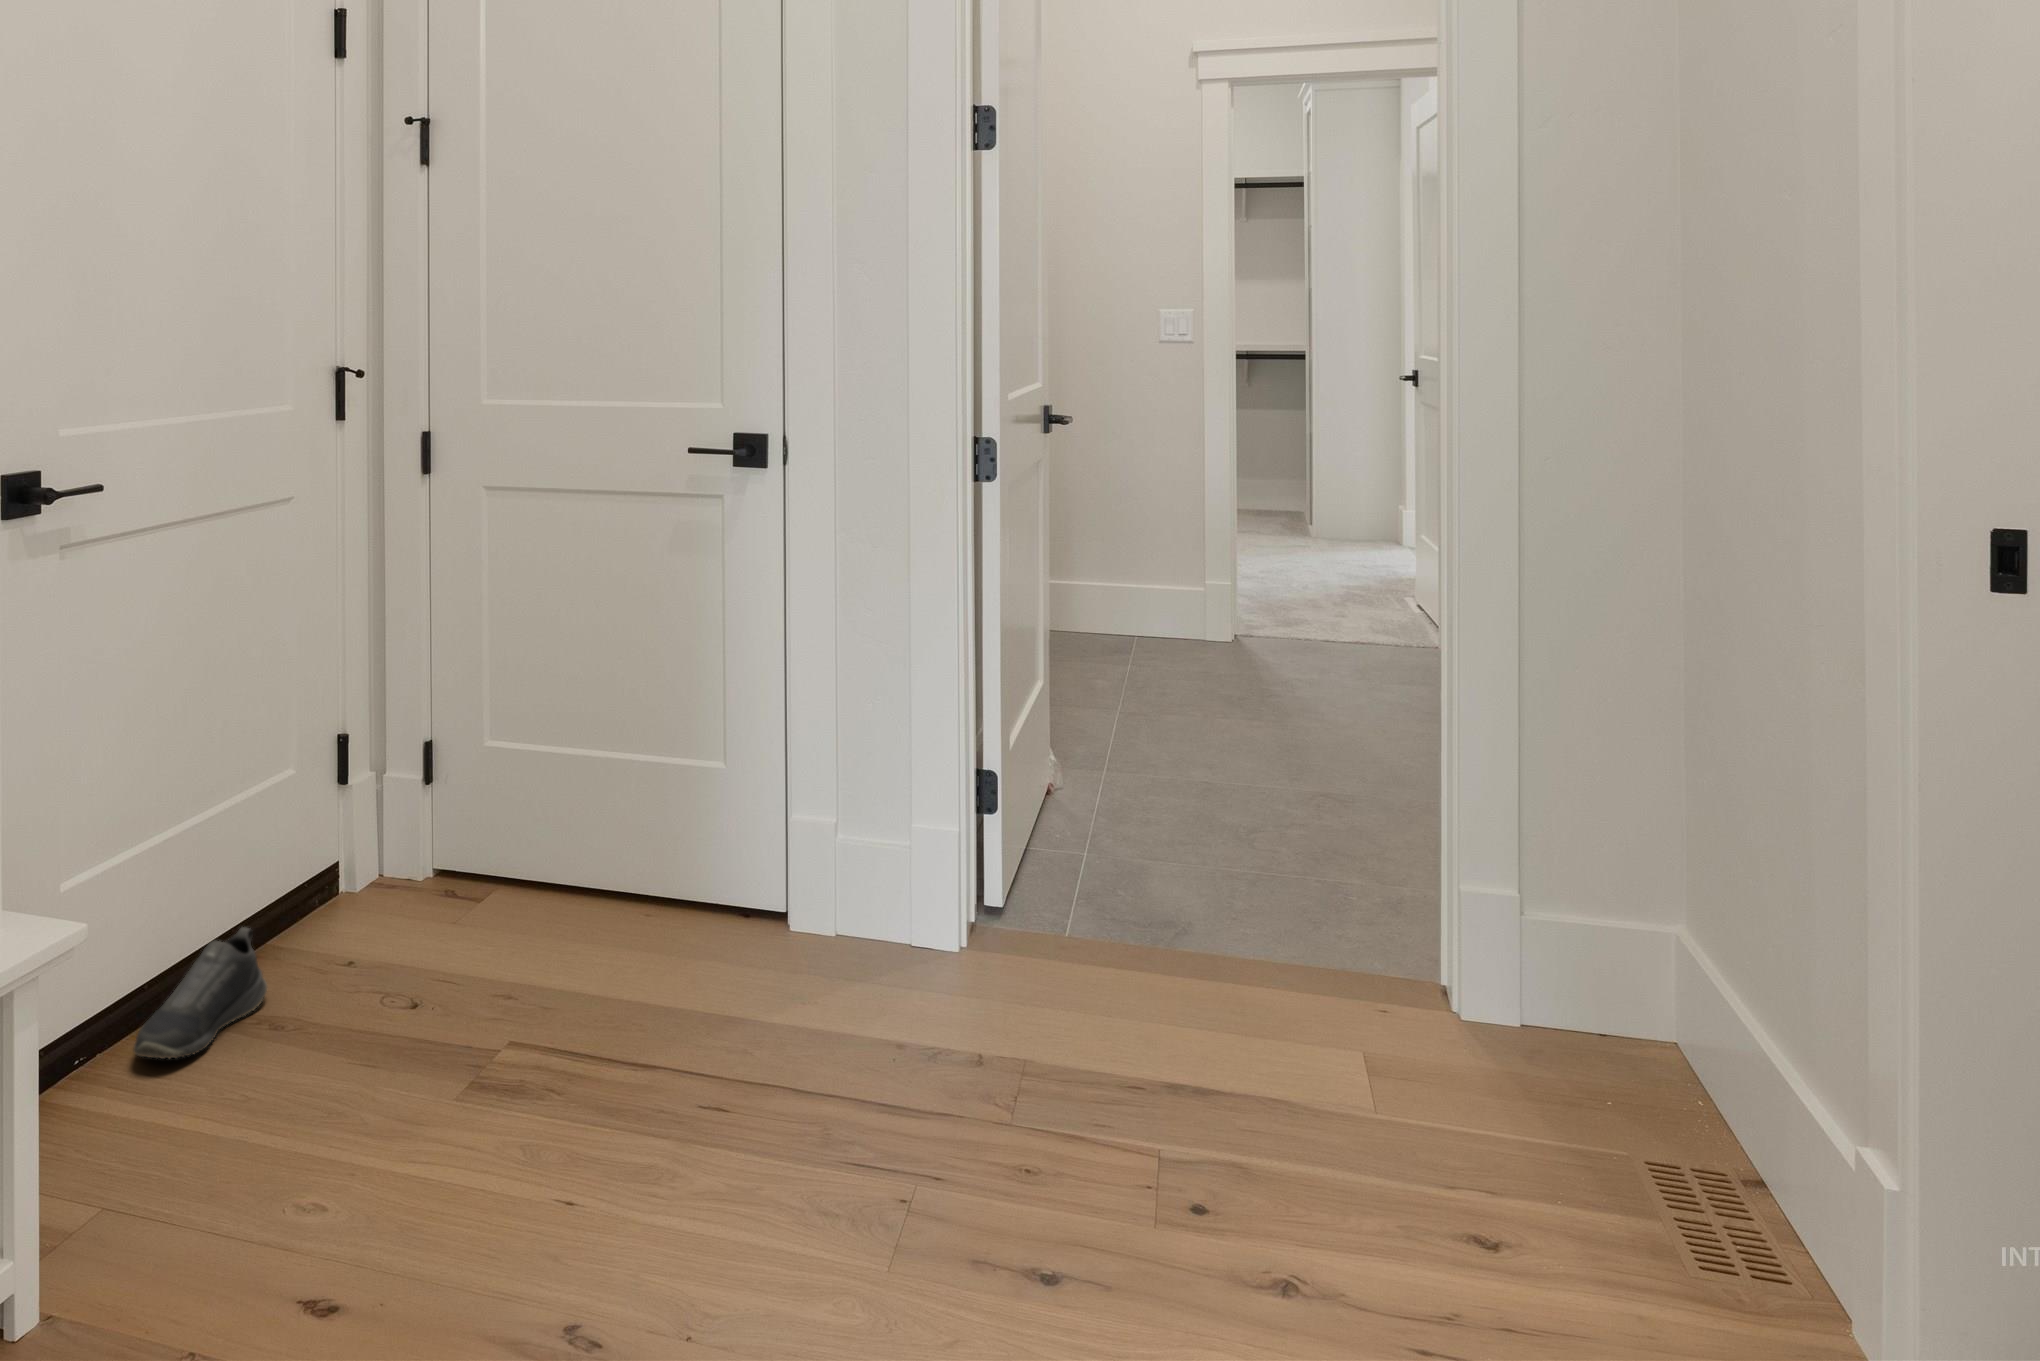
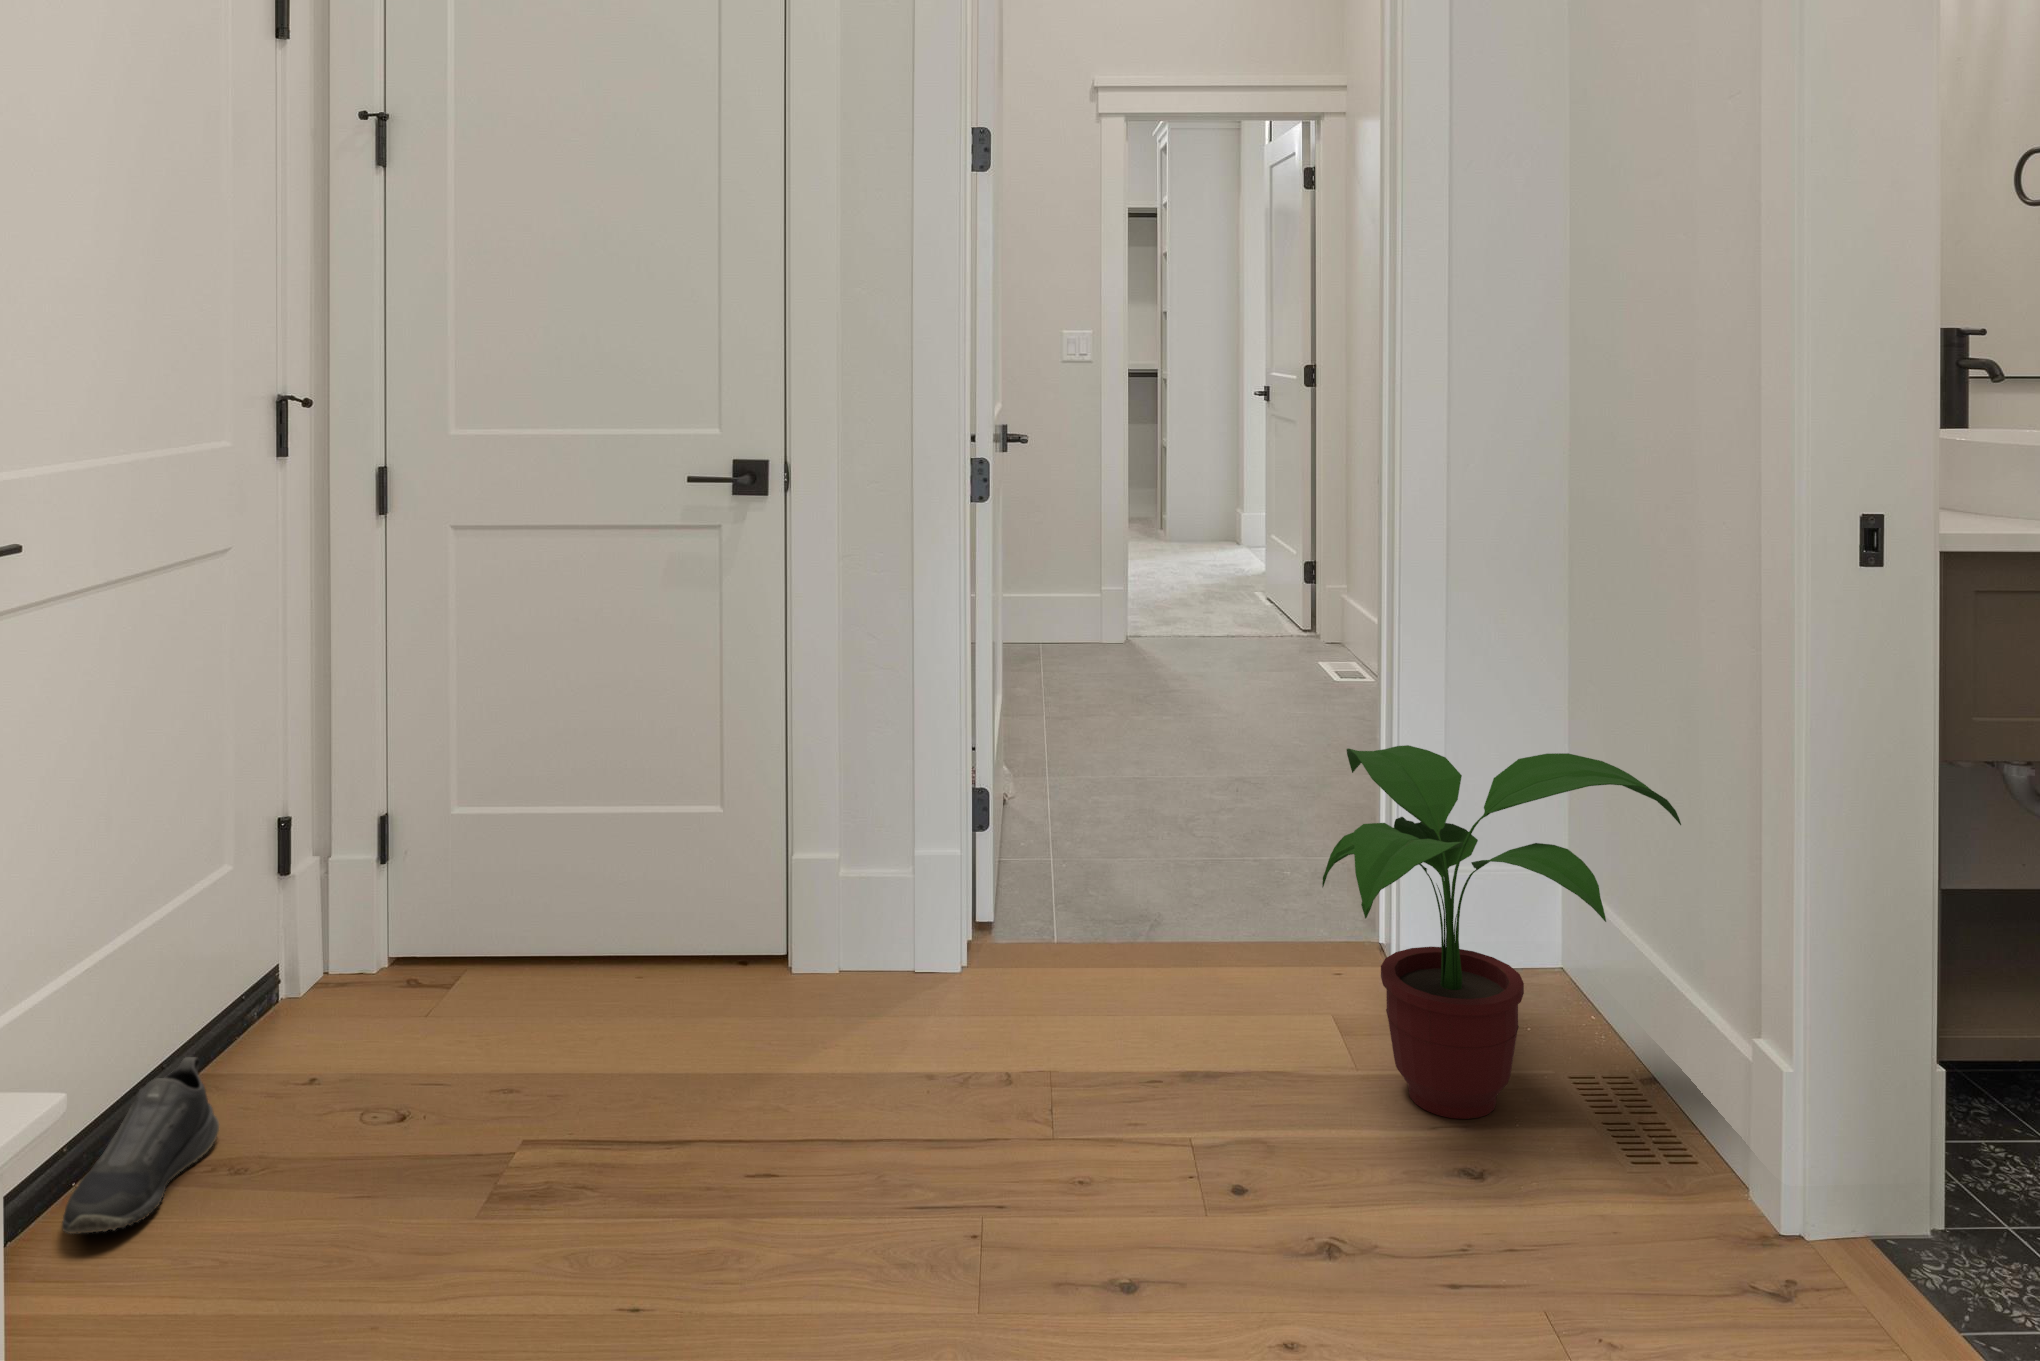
potted plant: none [1289,764,1739,1181] -> present [1322,745,1681,1119]

